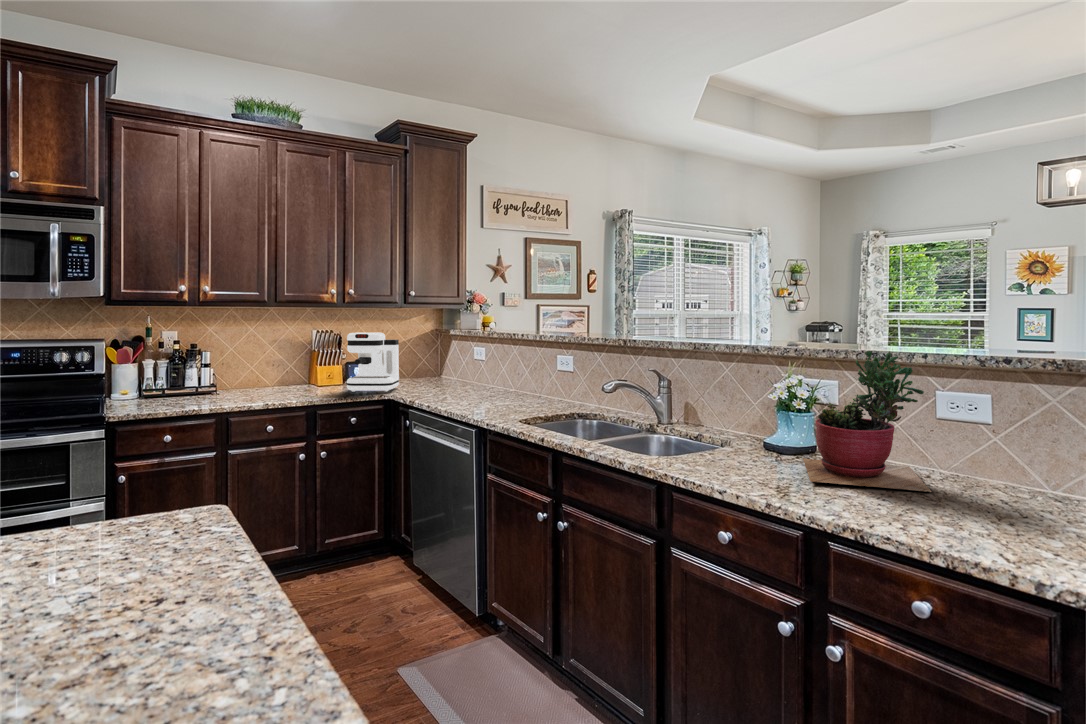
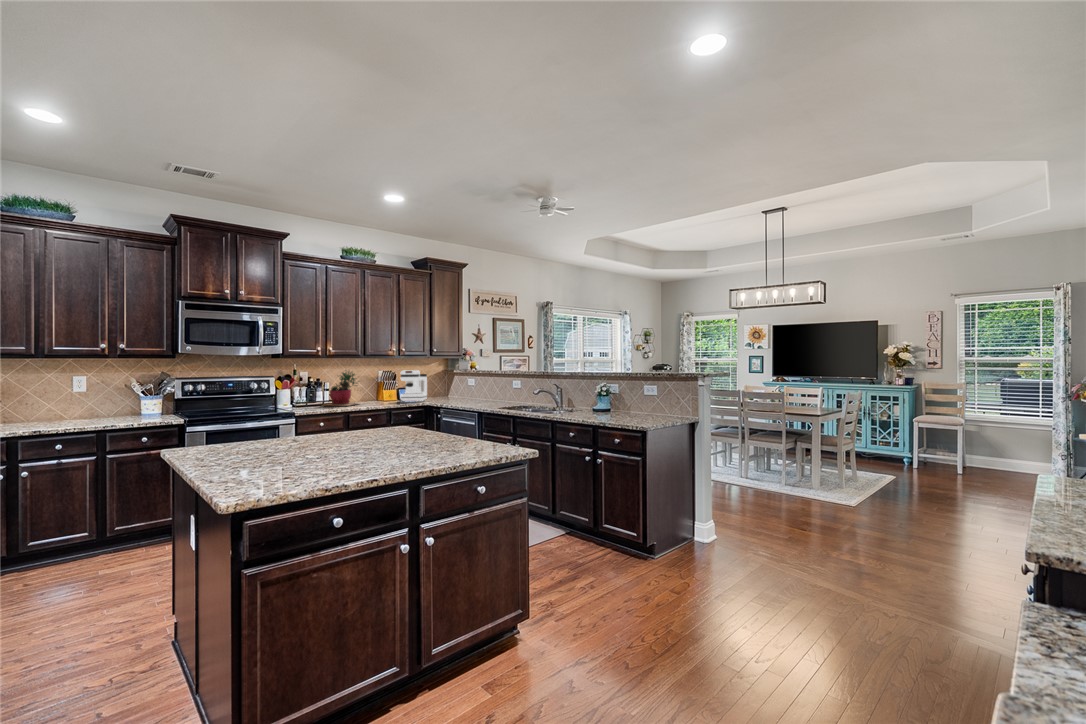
succulent plant: present [803,351,932,492] -> present [327,370,358,406]

